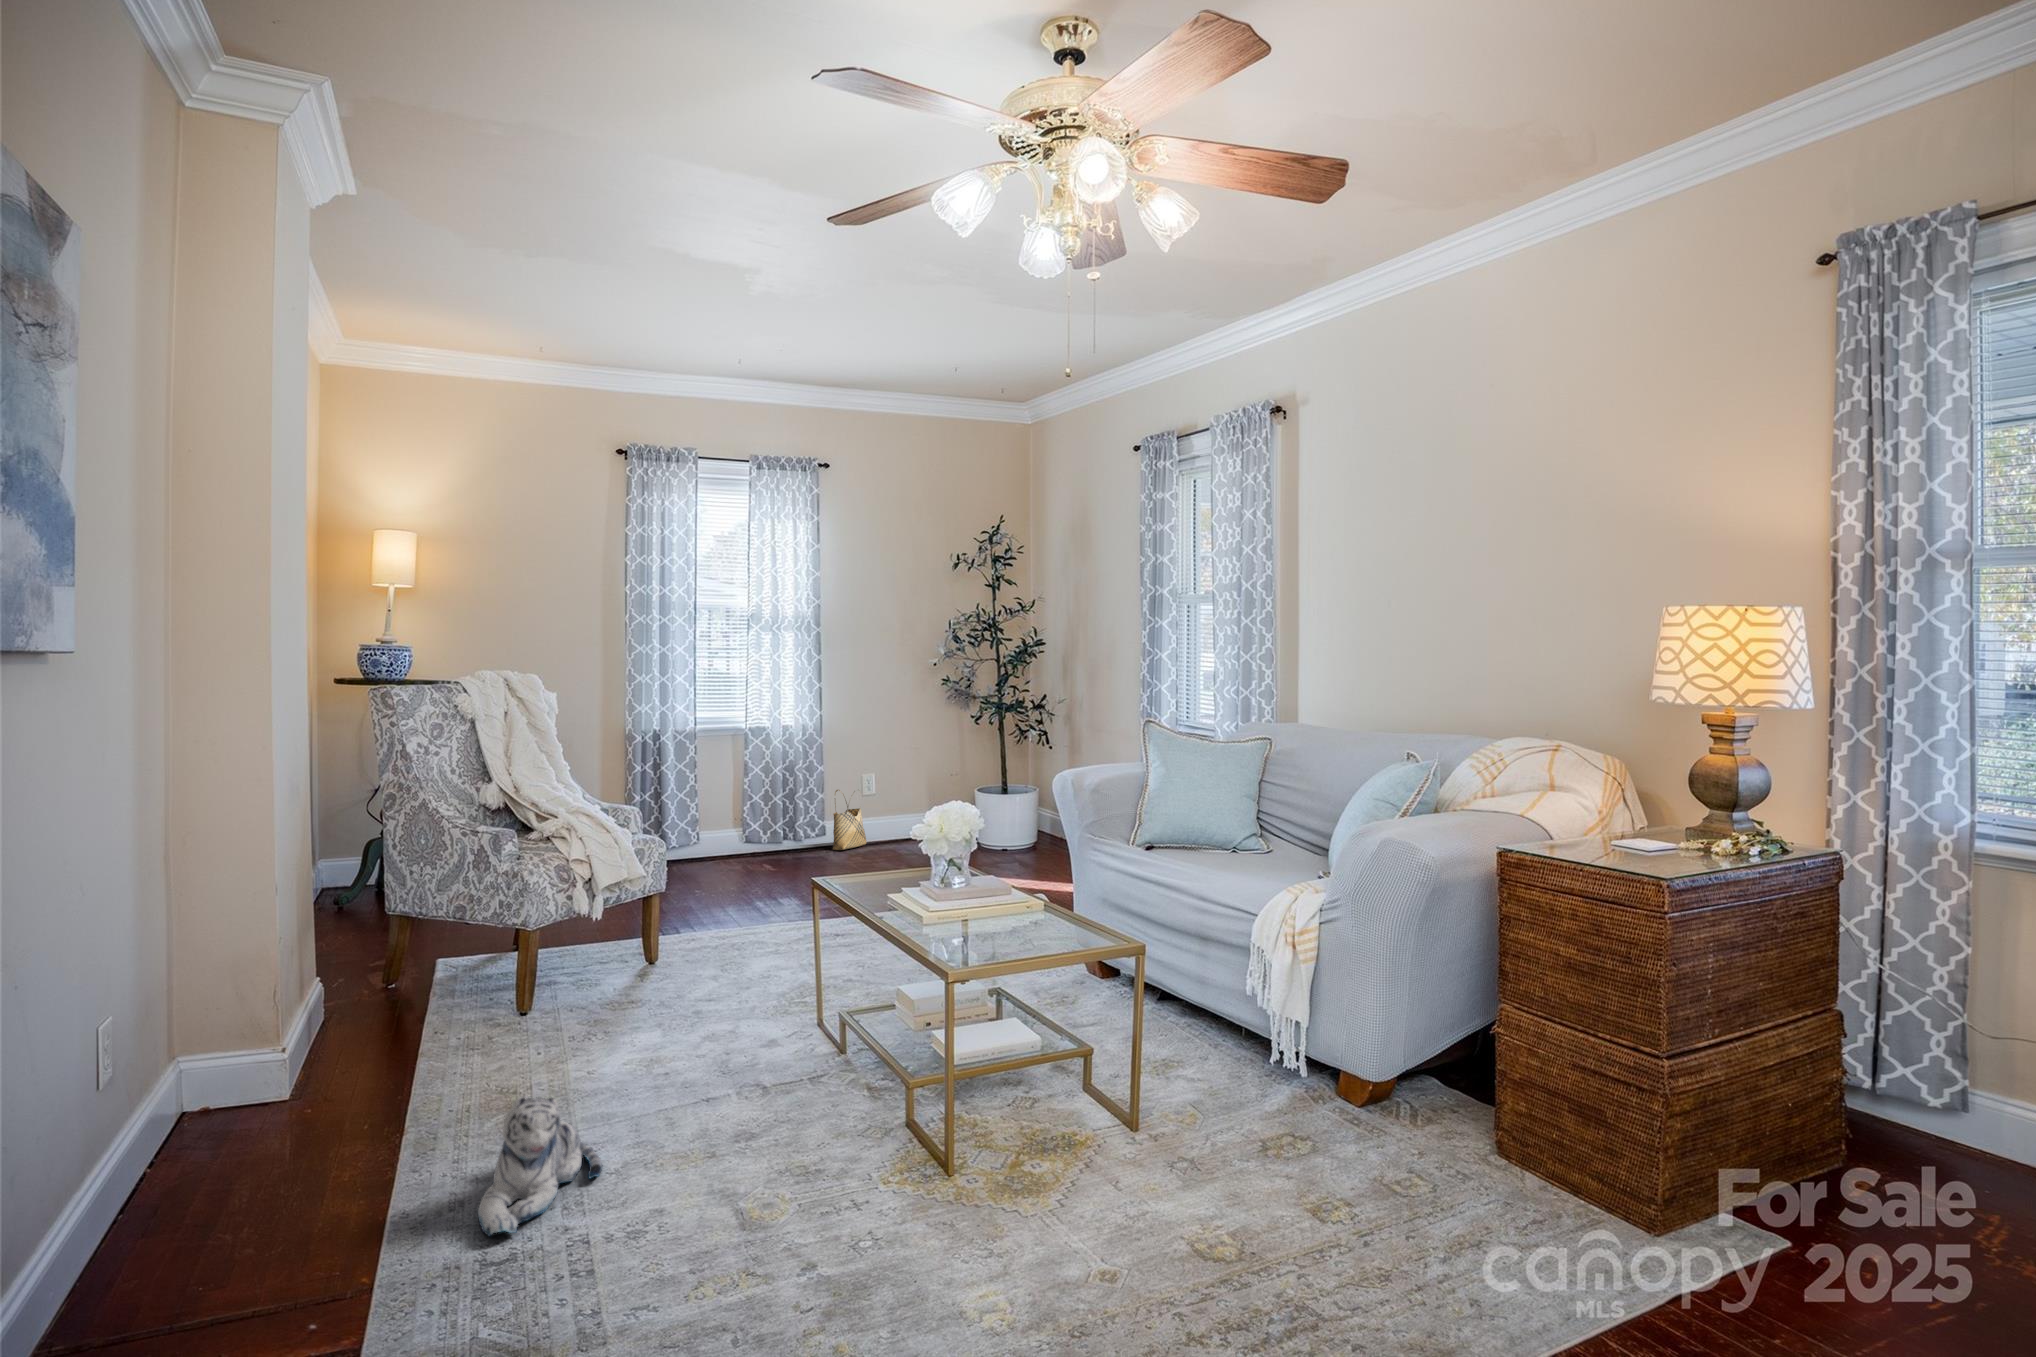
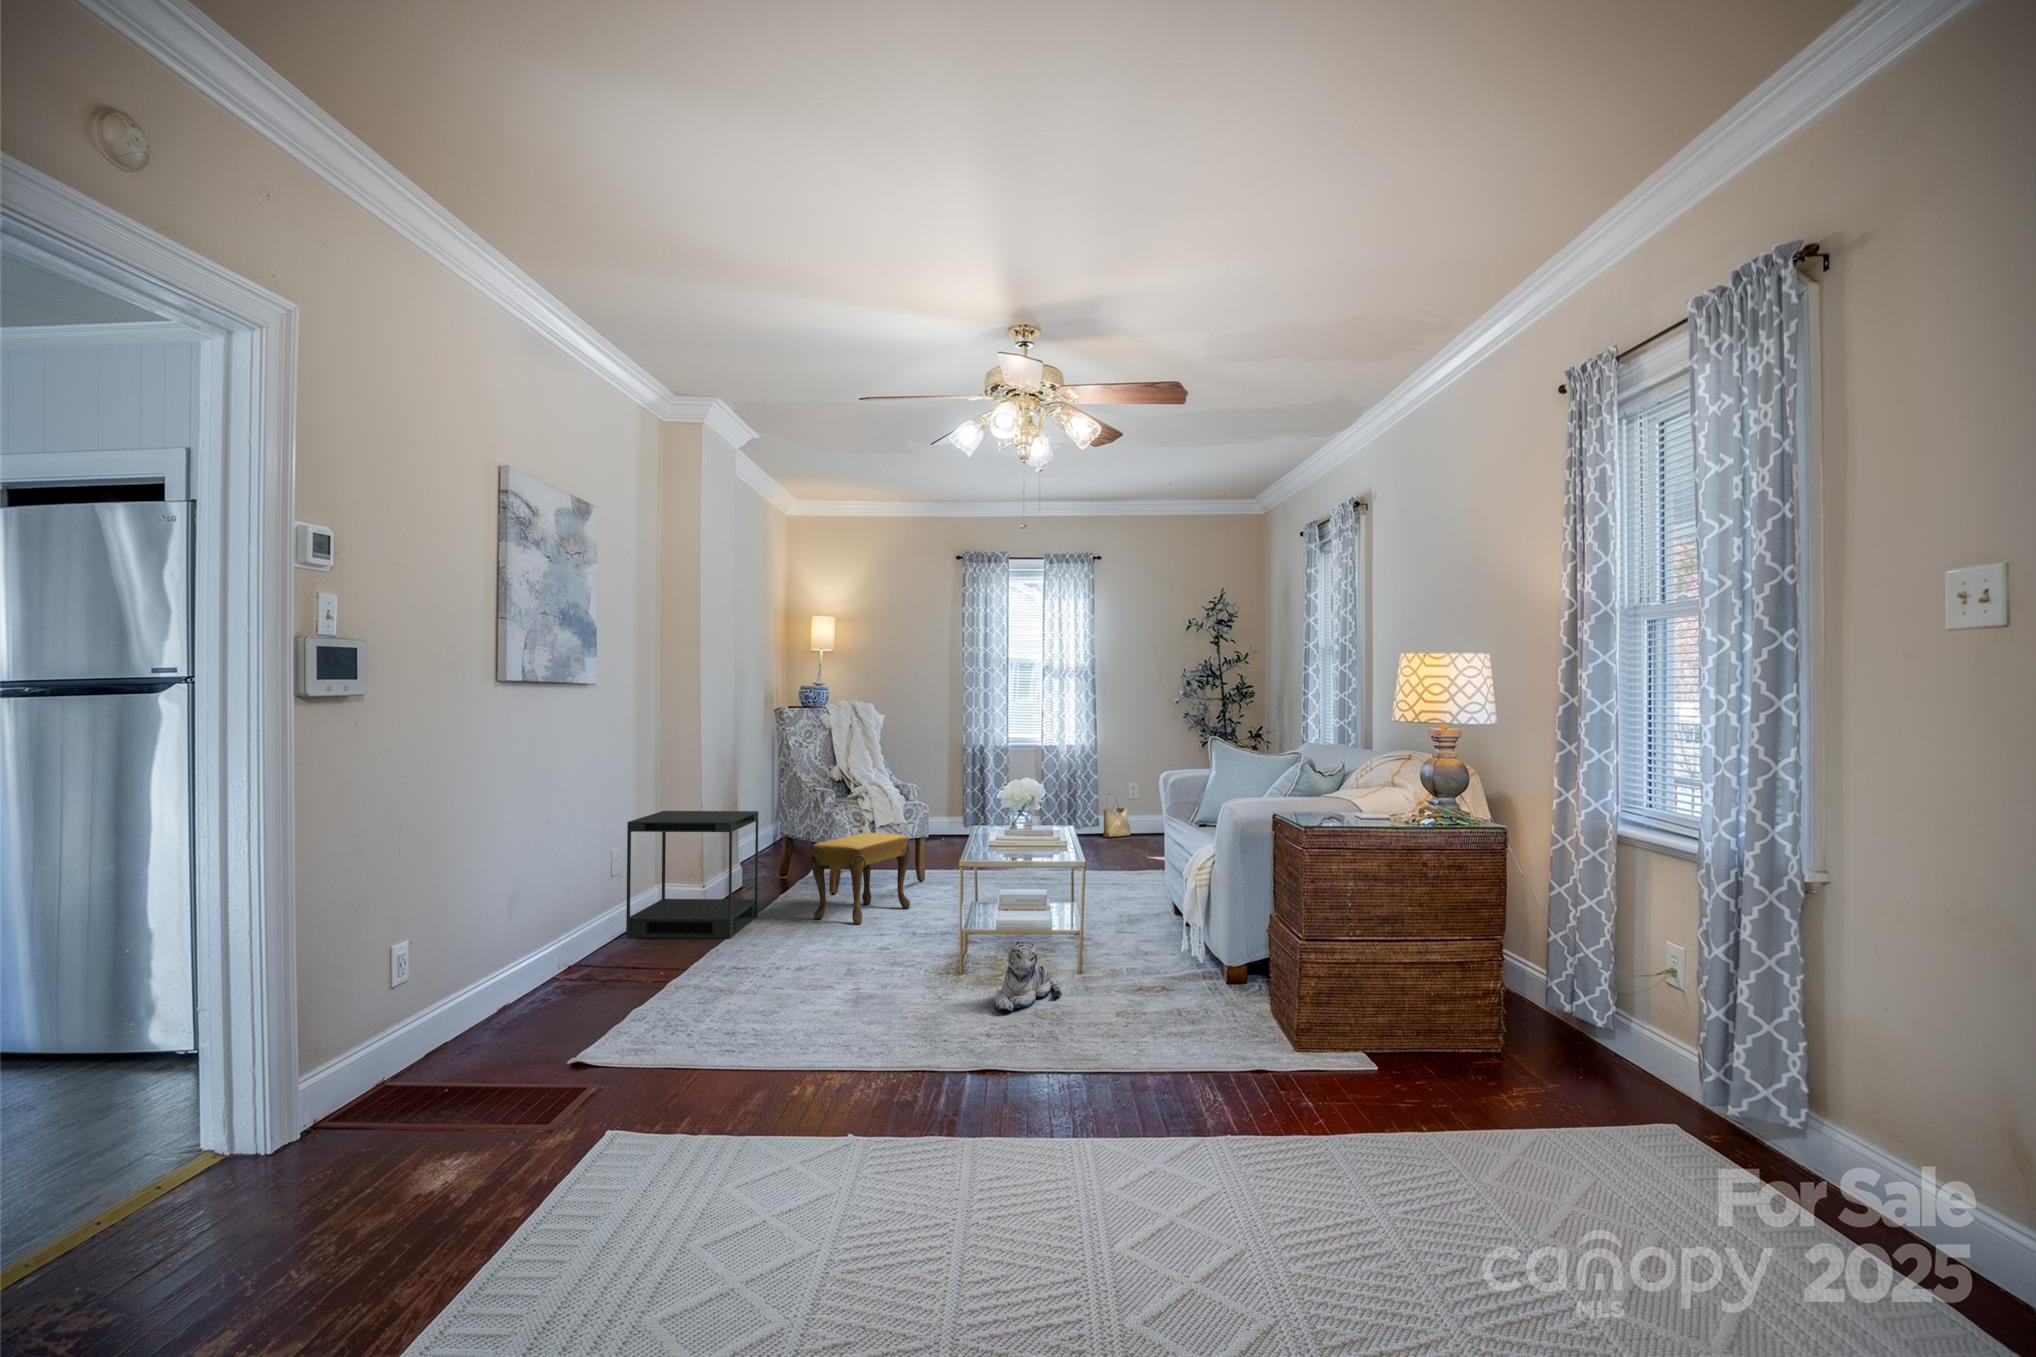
side table: none [123,893,414,1227] -> present [626,811,758,939]
footstool: none [535,906,699,1088] -> present [811,833,910,924]
plush toy: present [478,1097,602,1236] -> present [994,941,1062,1011]

